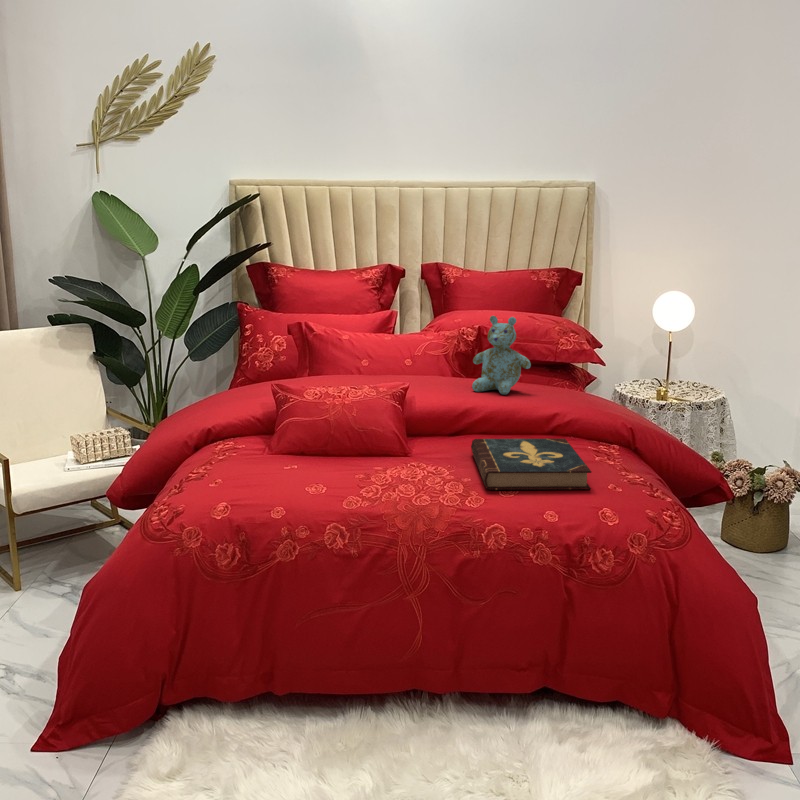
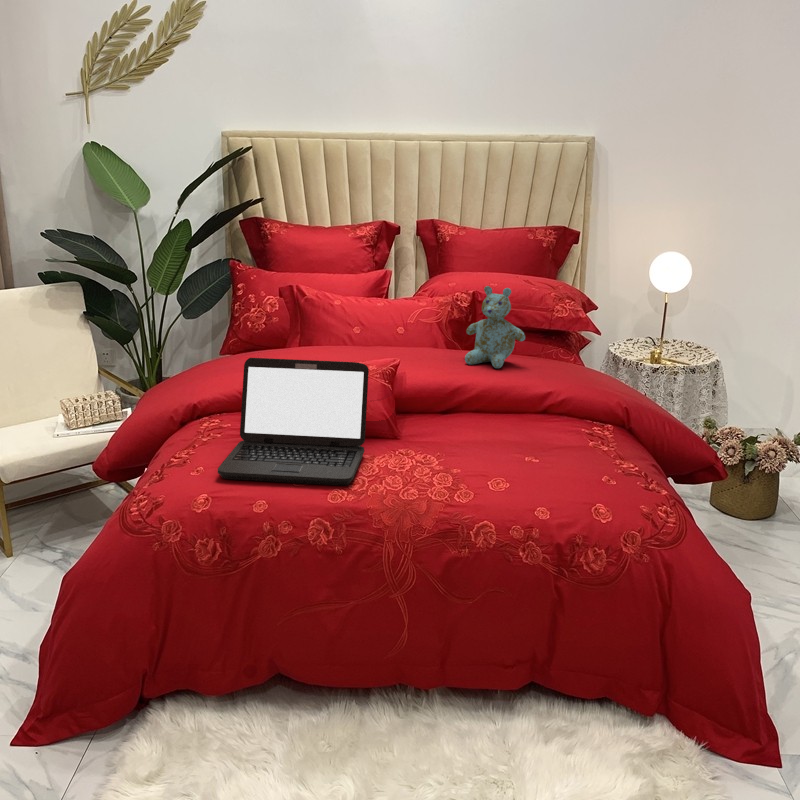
laptop: none [235,378,380,494] -> present [218,358,369,486]
book: present [471,438,591,490] -> none [462,420,585,482]

